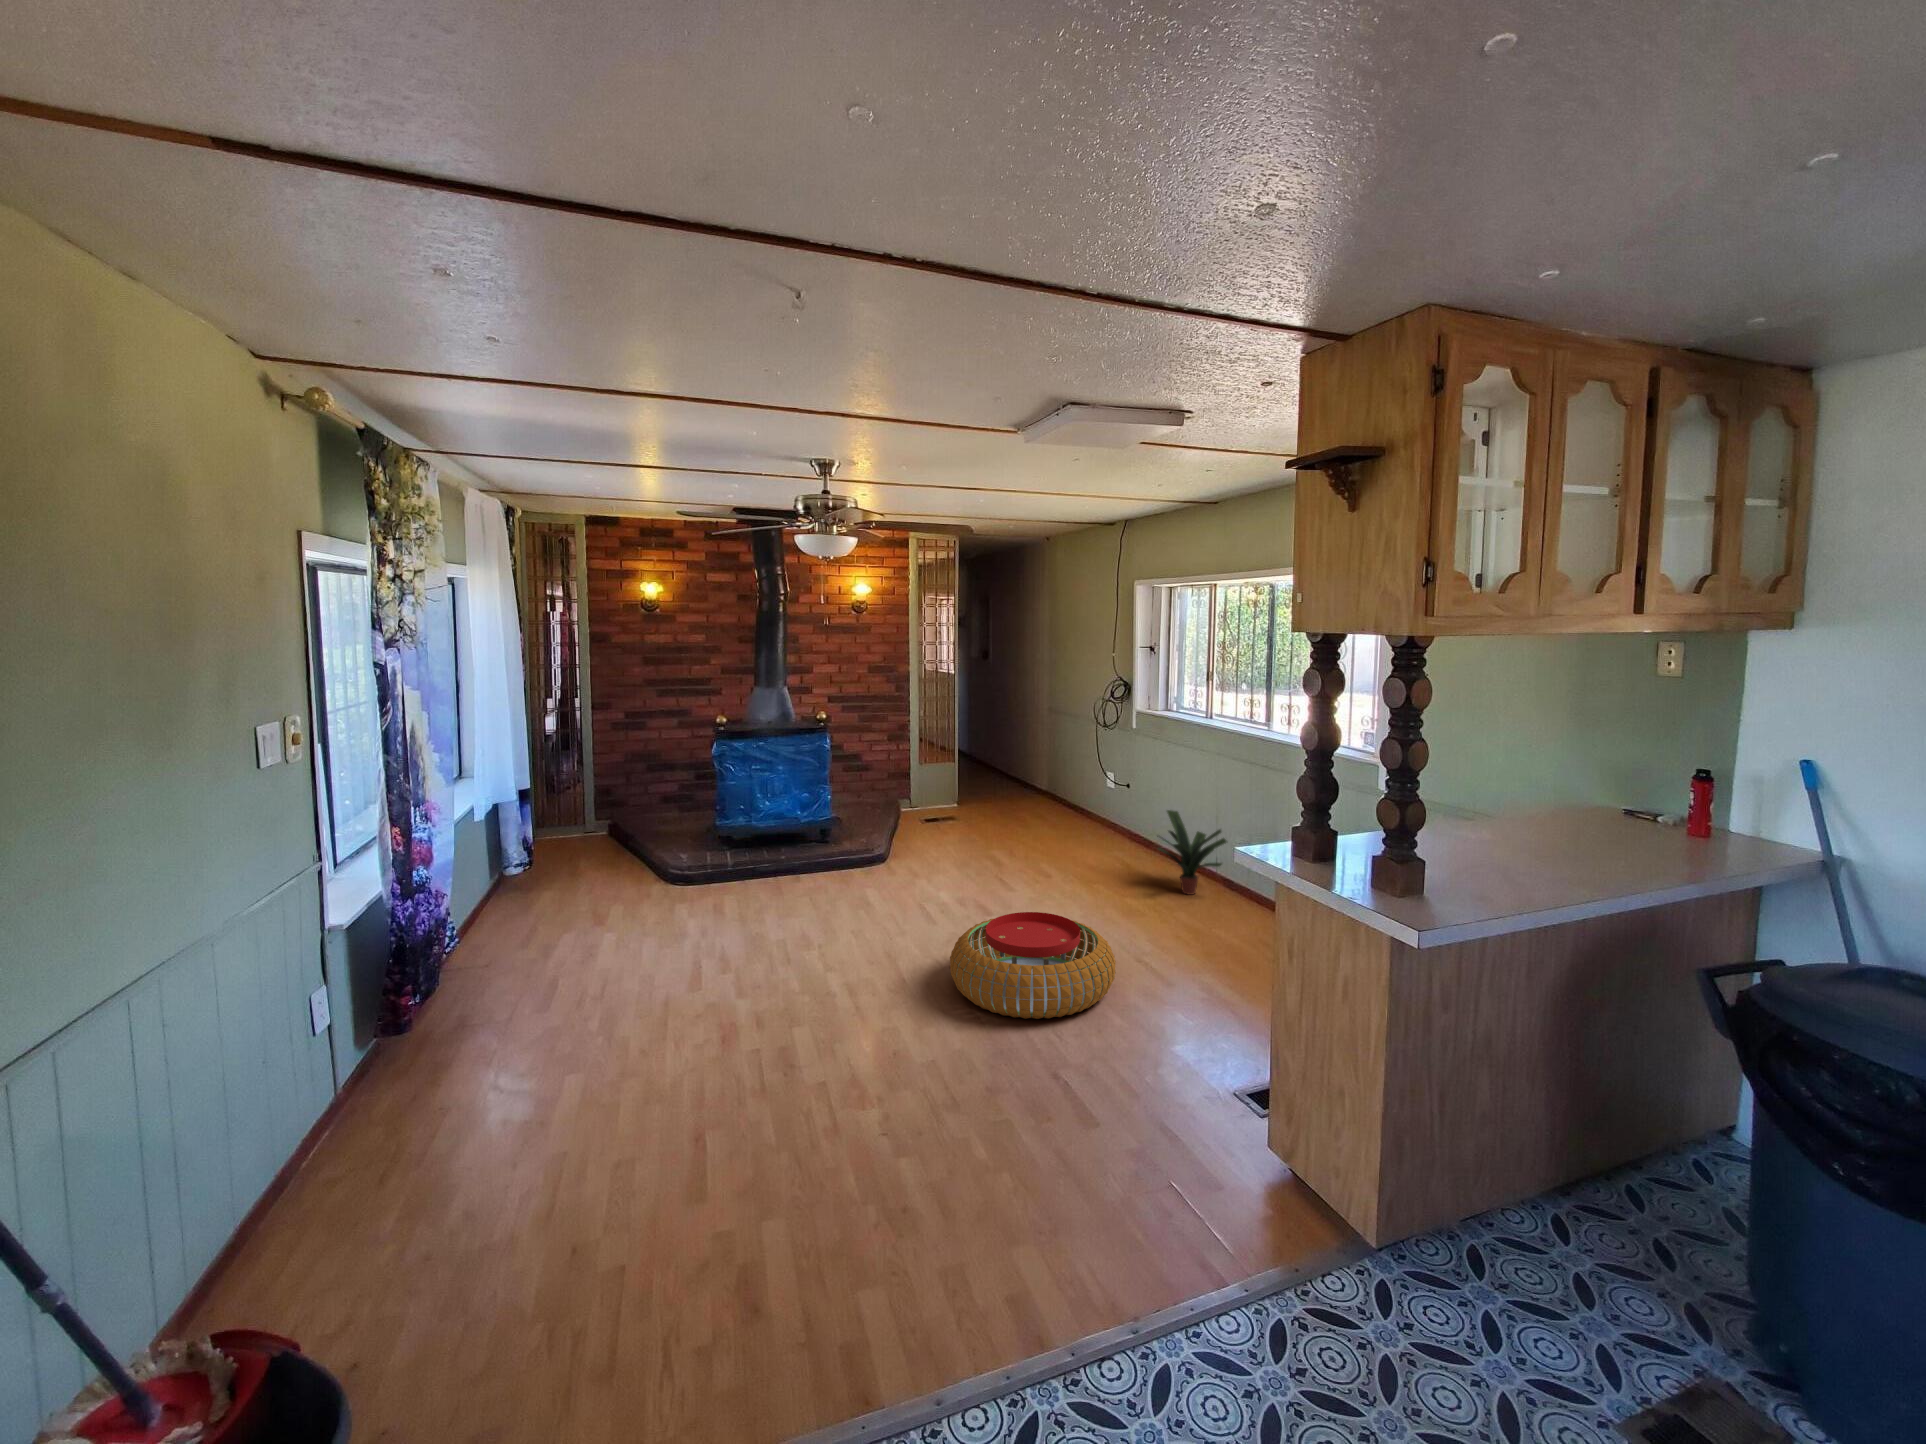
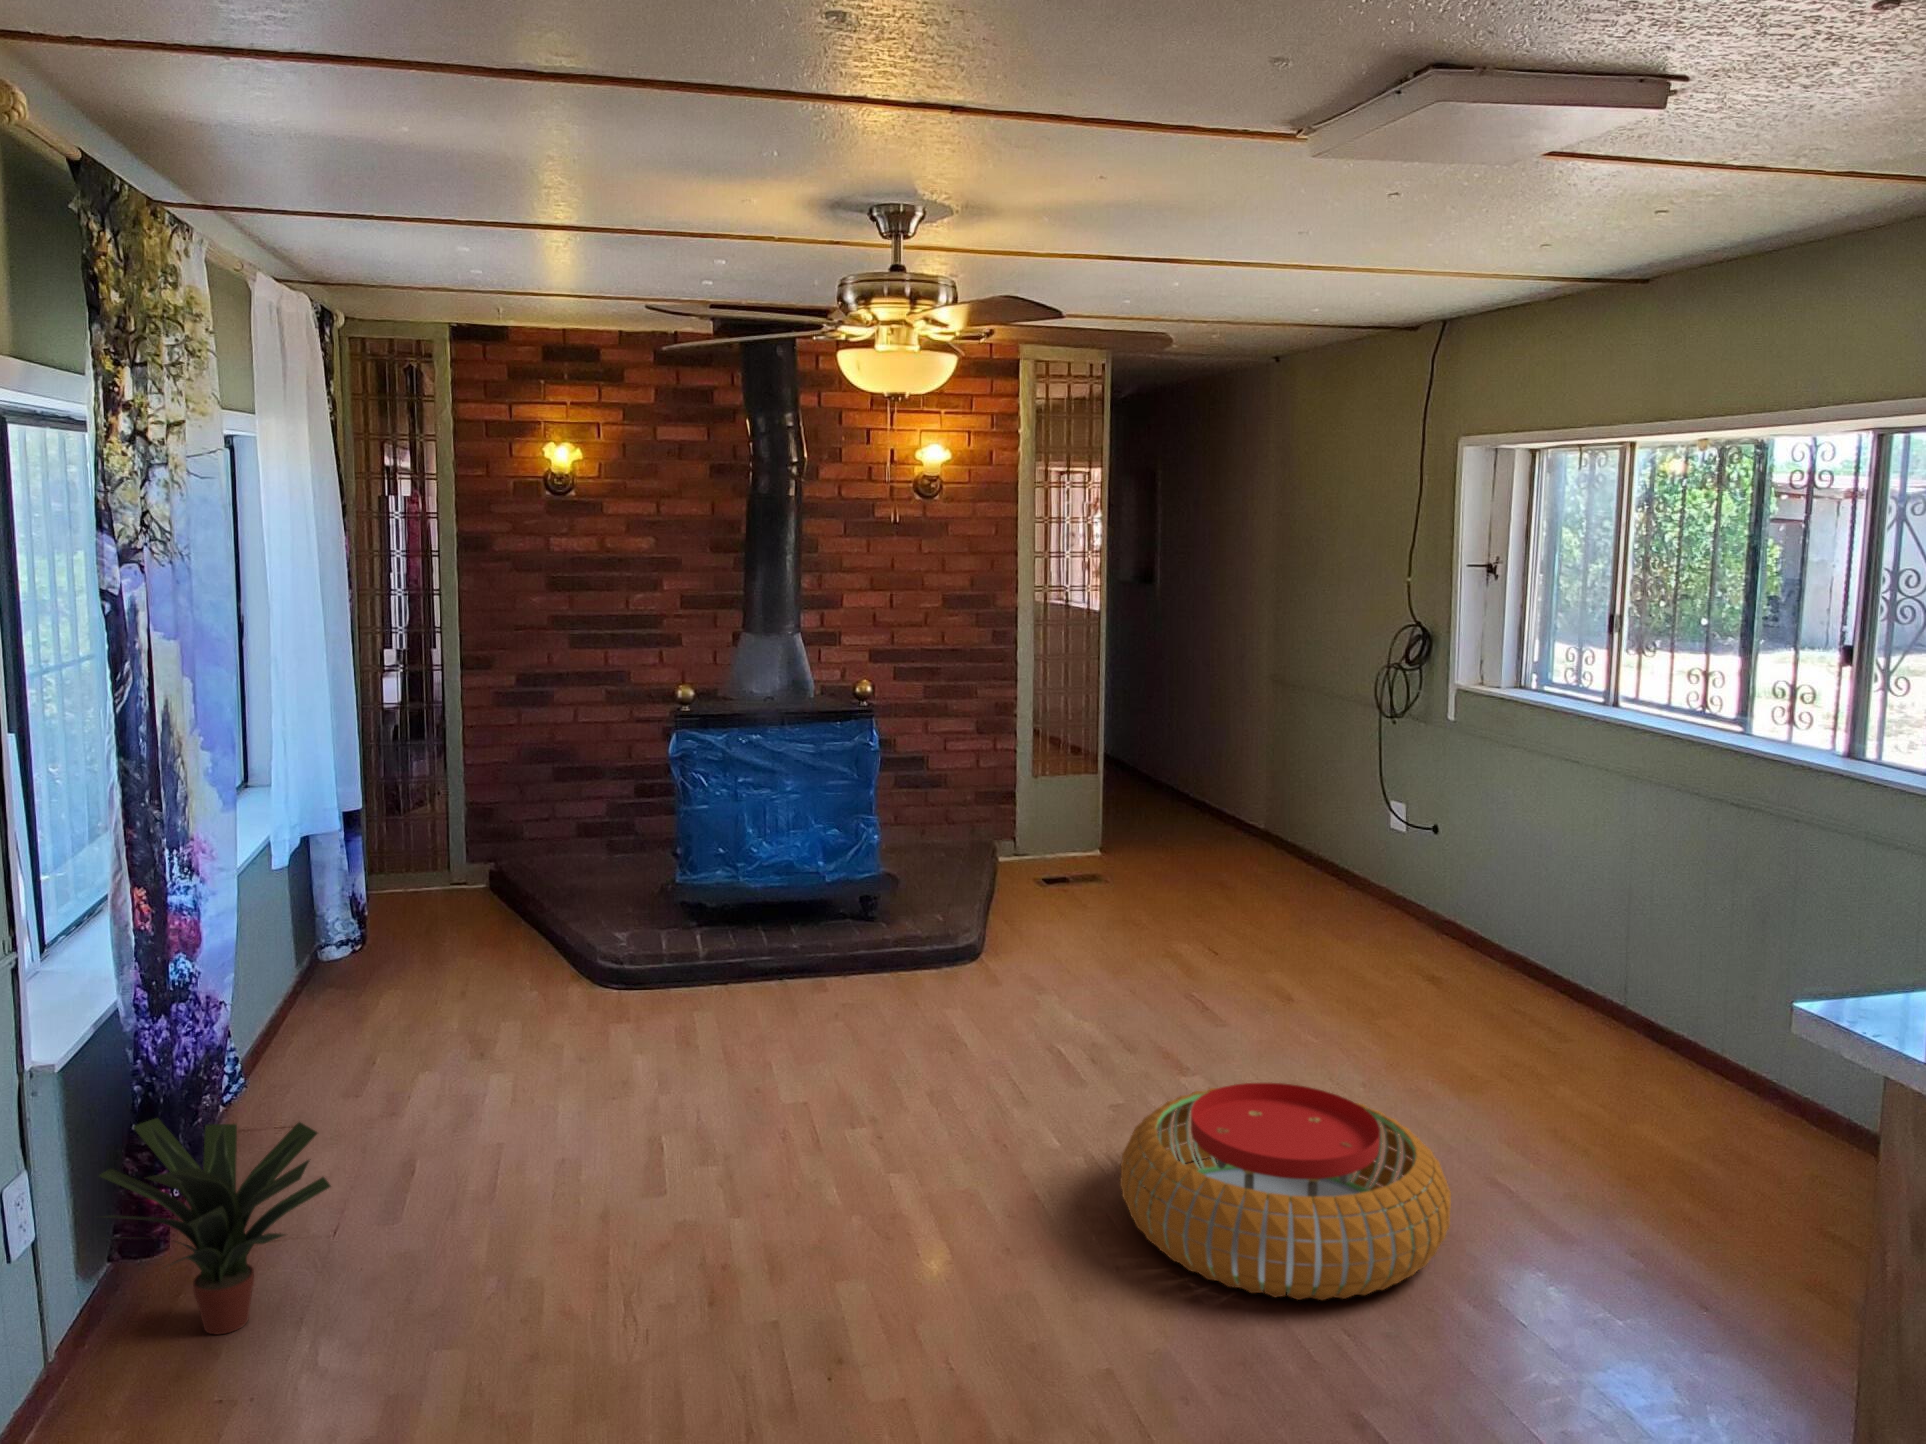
potted plant: present [1158,810,1227,895] -> present [99,1118,331,1334]

